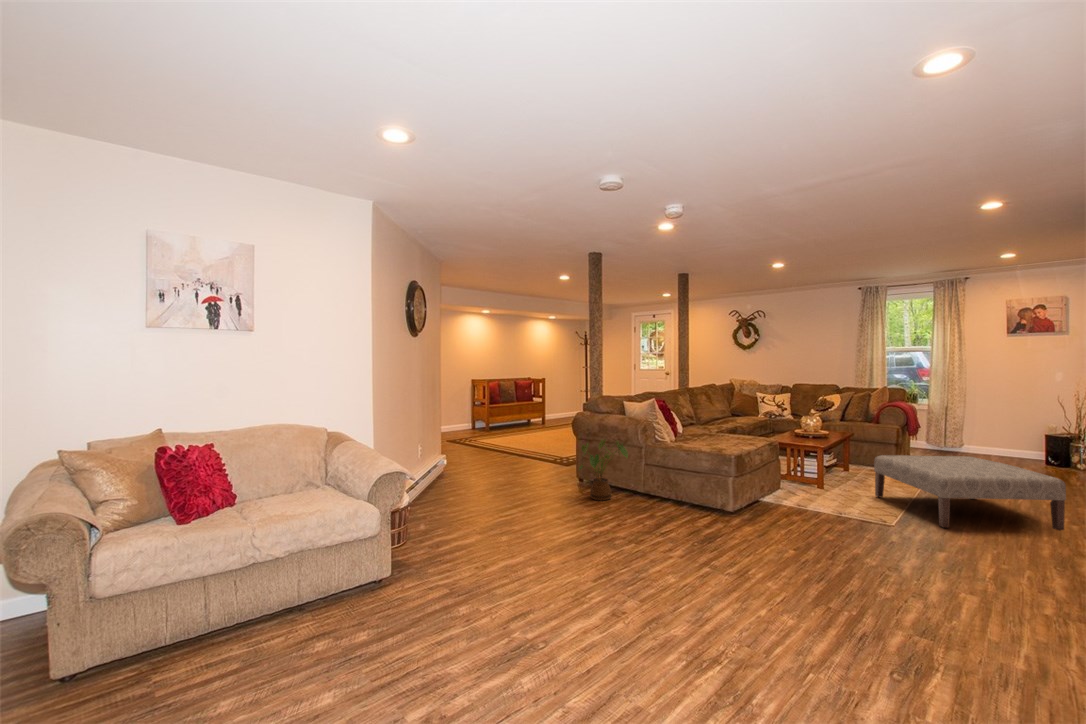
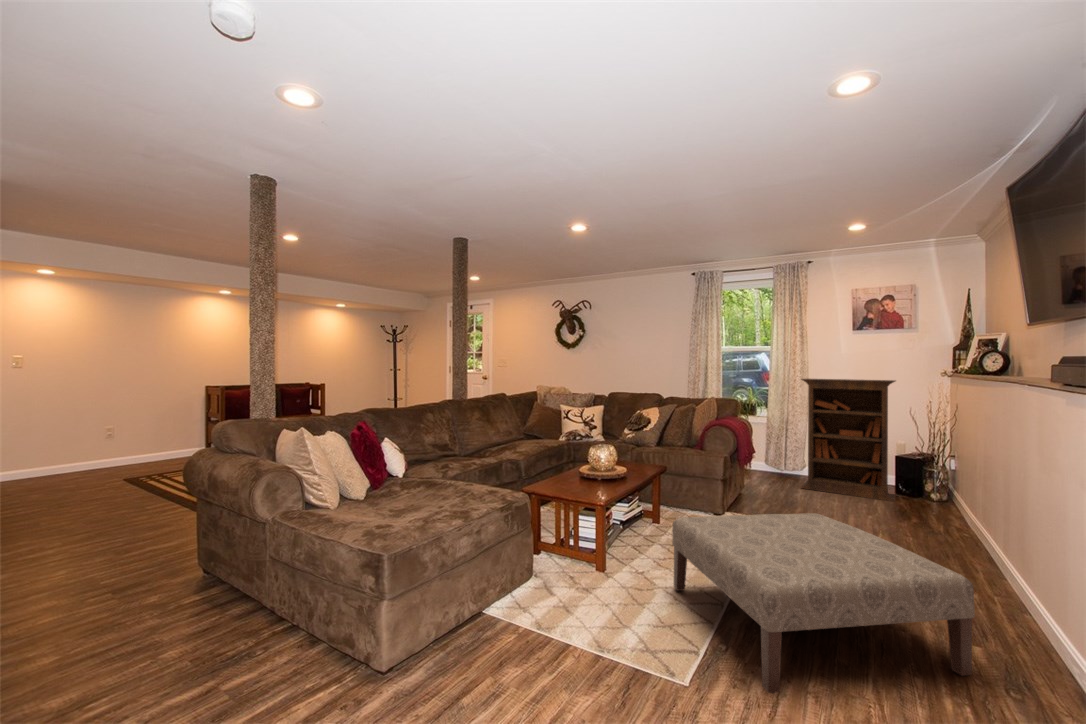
bookcase: none [959,373,1047,467] -> present [801,379,895,501]
house plant: present [579,439,628,501] -> none [49,512,192,655]

